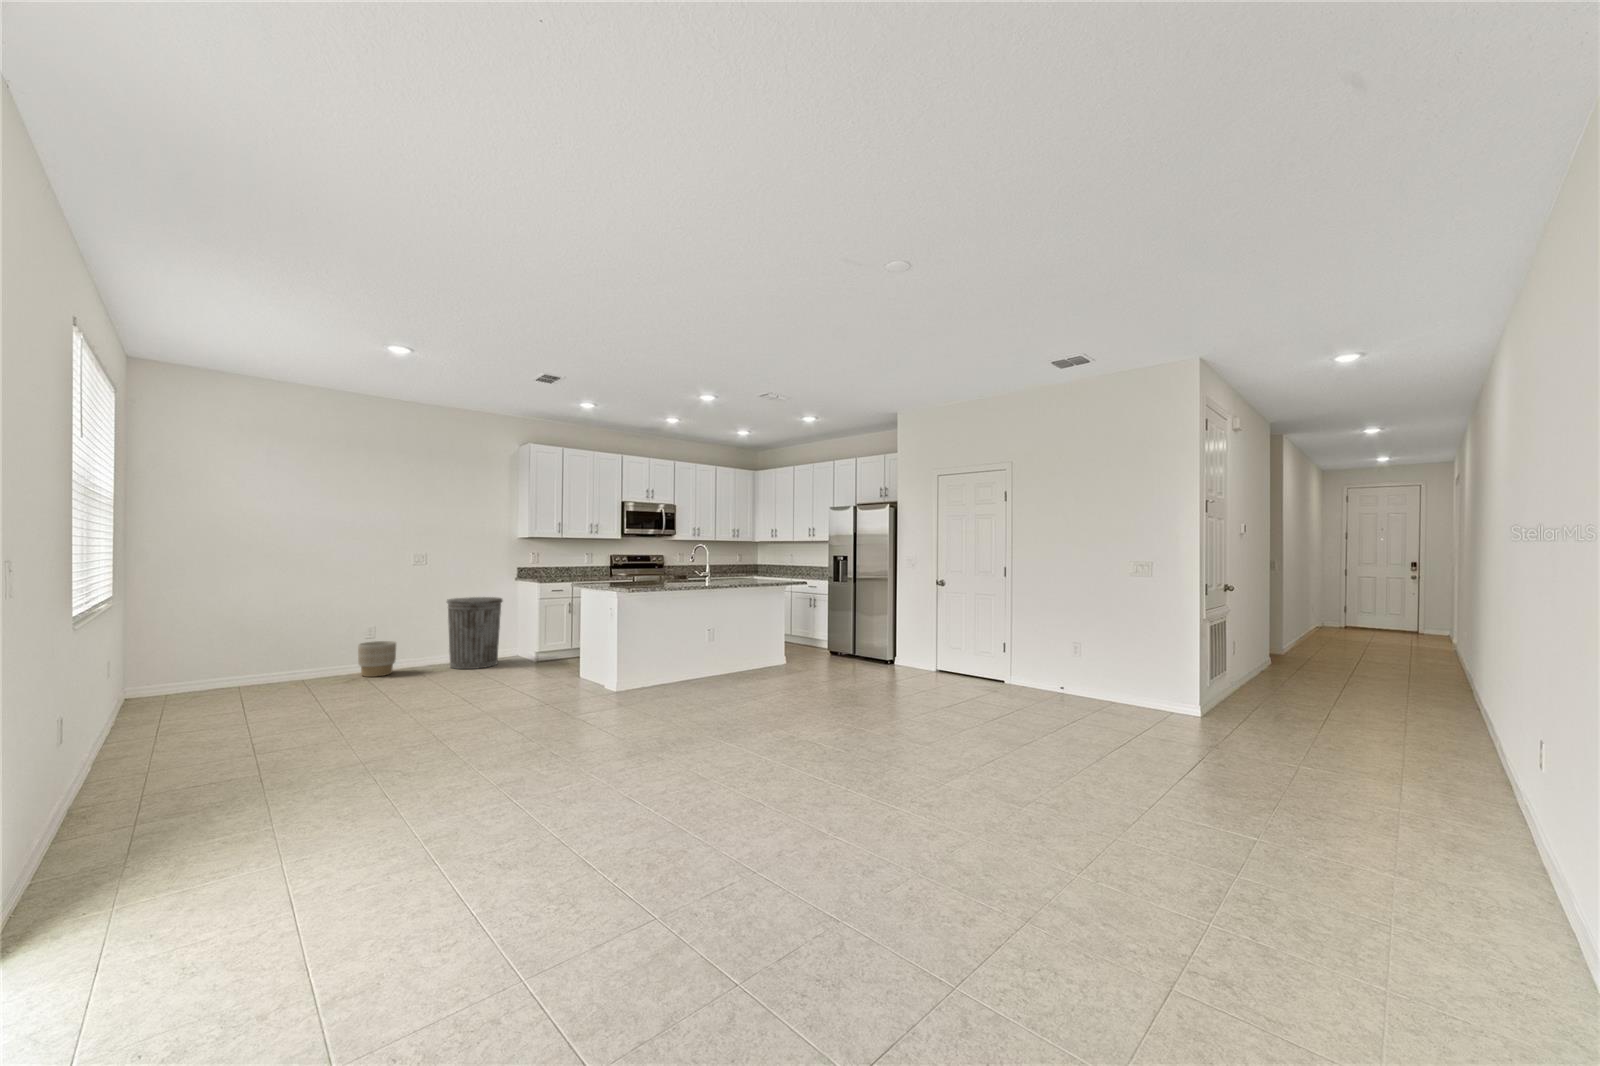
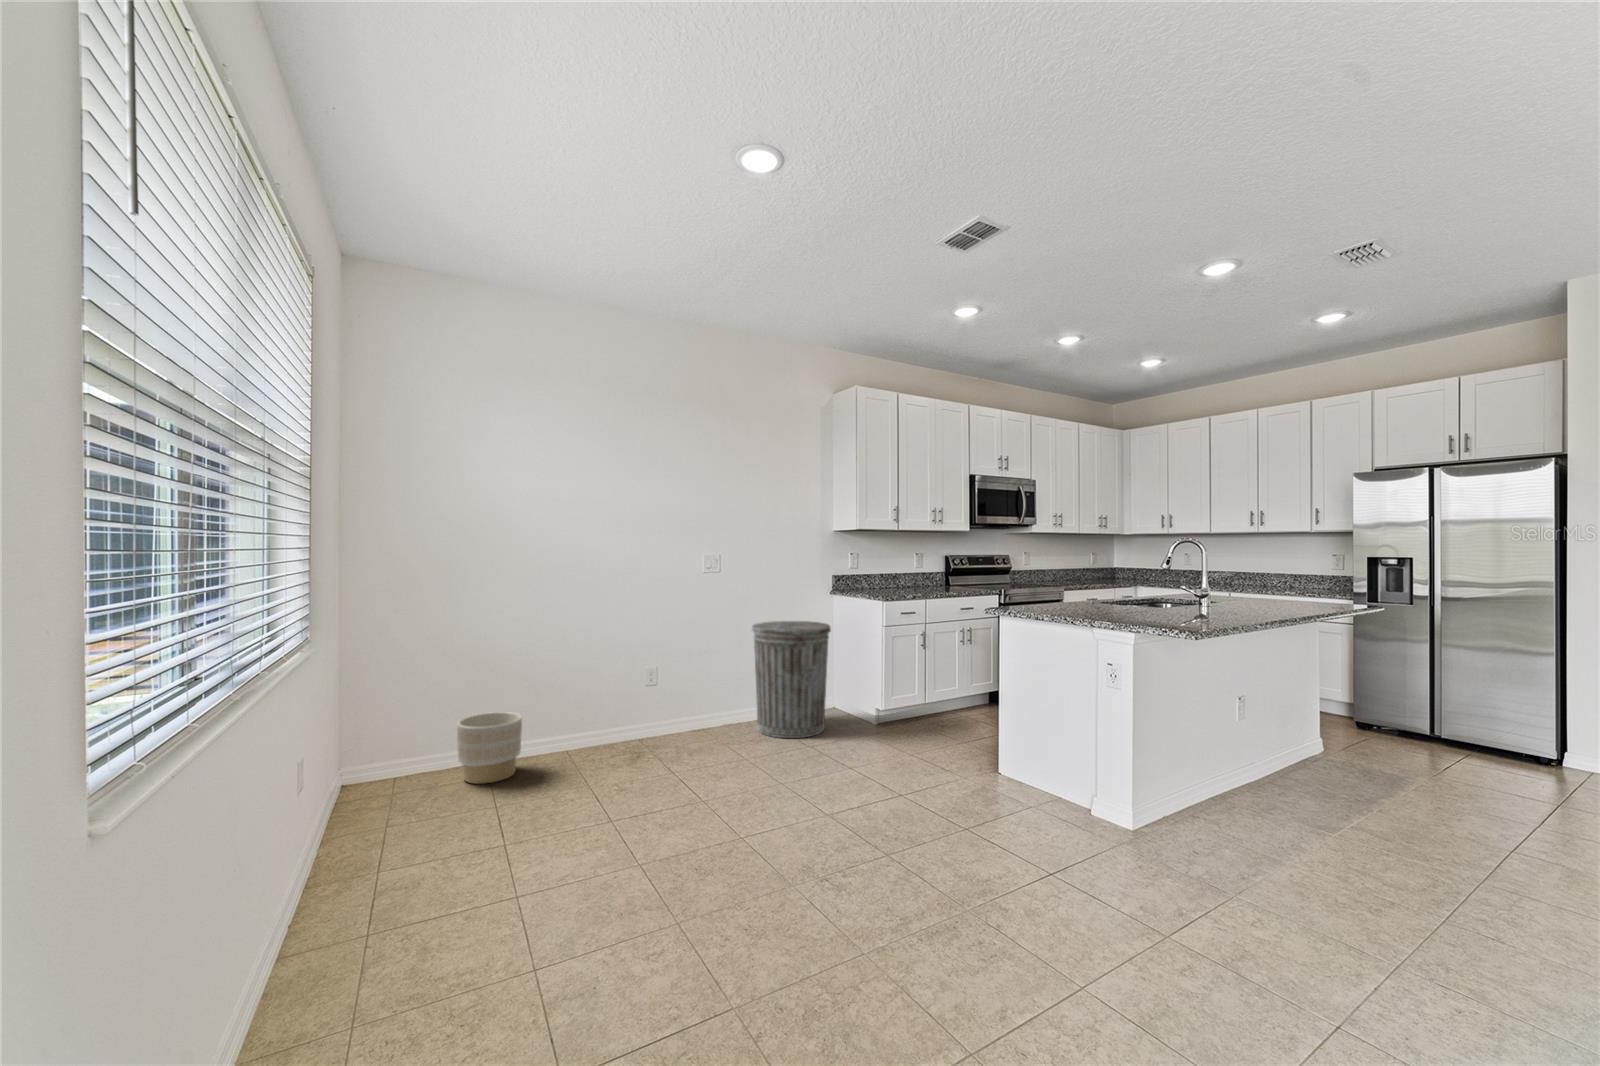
planter: present [358,641,396,677] -> present [457,712,522,784]

